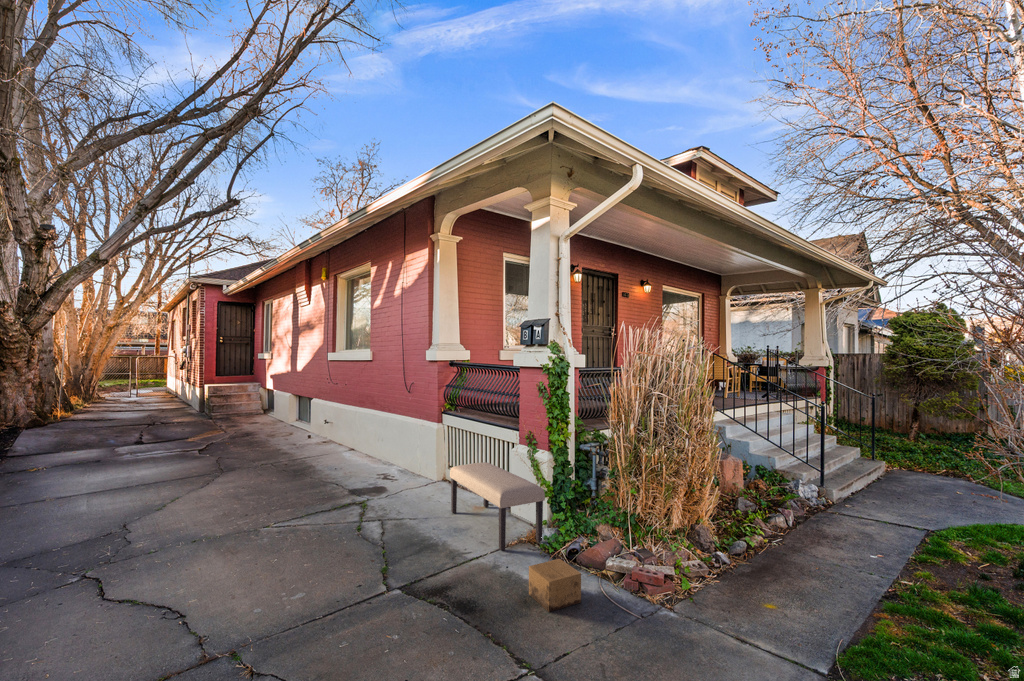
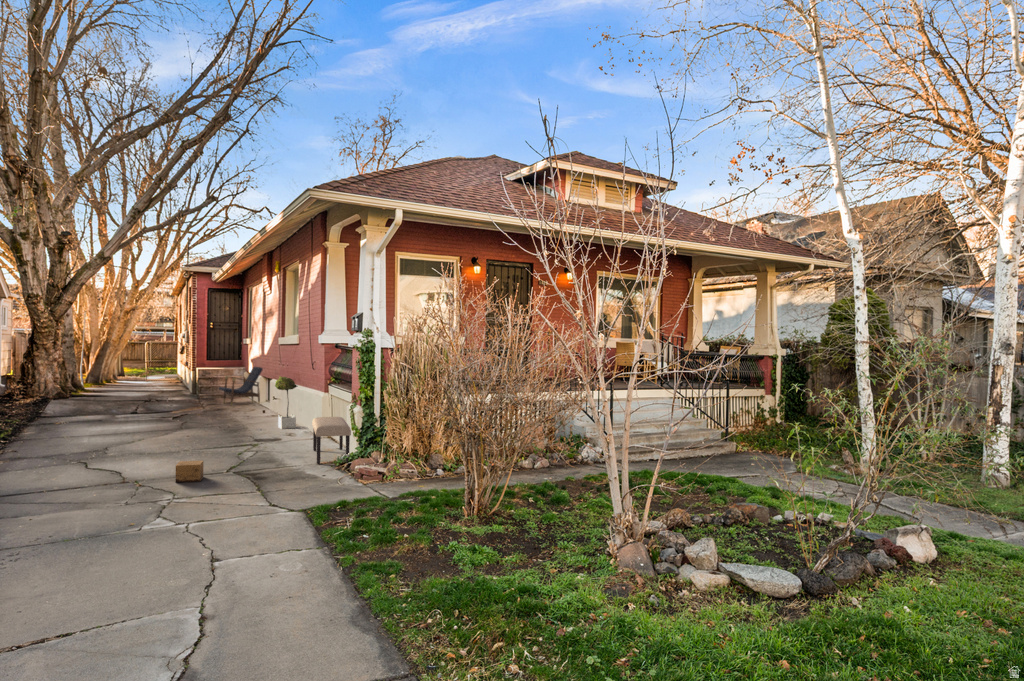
lounge chair: none [241,383,293,429] -> present [219,367,263,405]
potted tree: none [347,400,374,467] -> present [275,376,298,429]
cardboard box: present [529,559,581,612] -> present [176,461,204,483]

